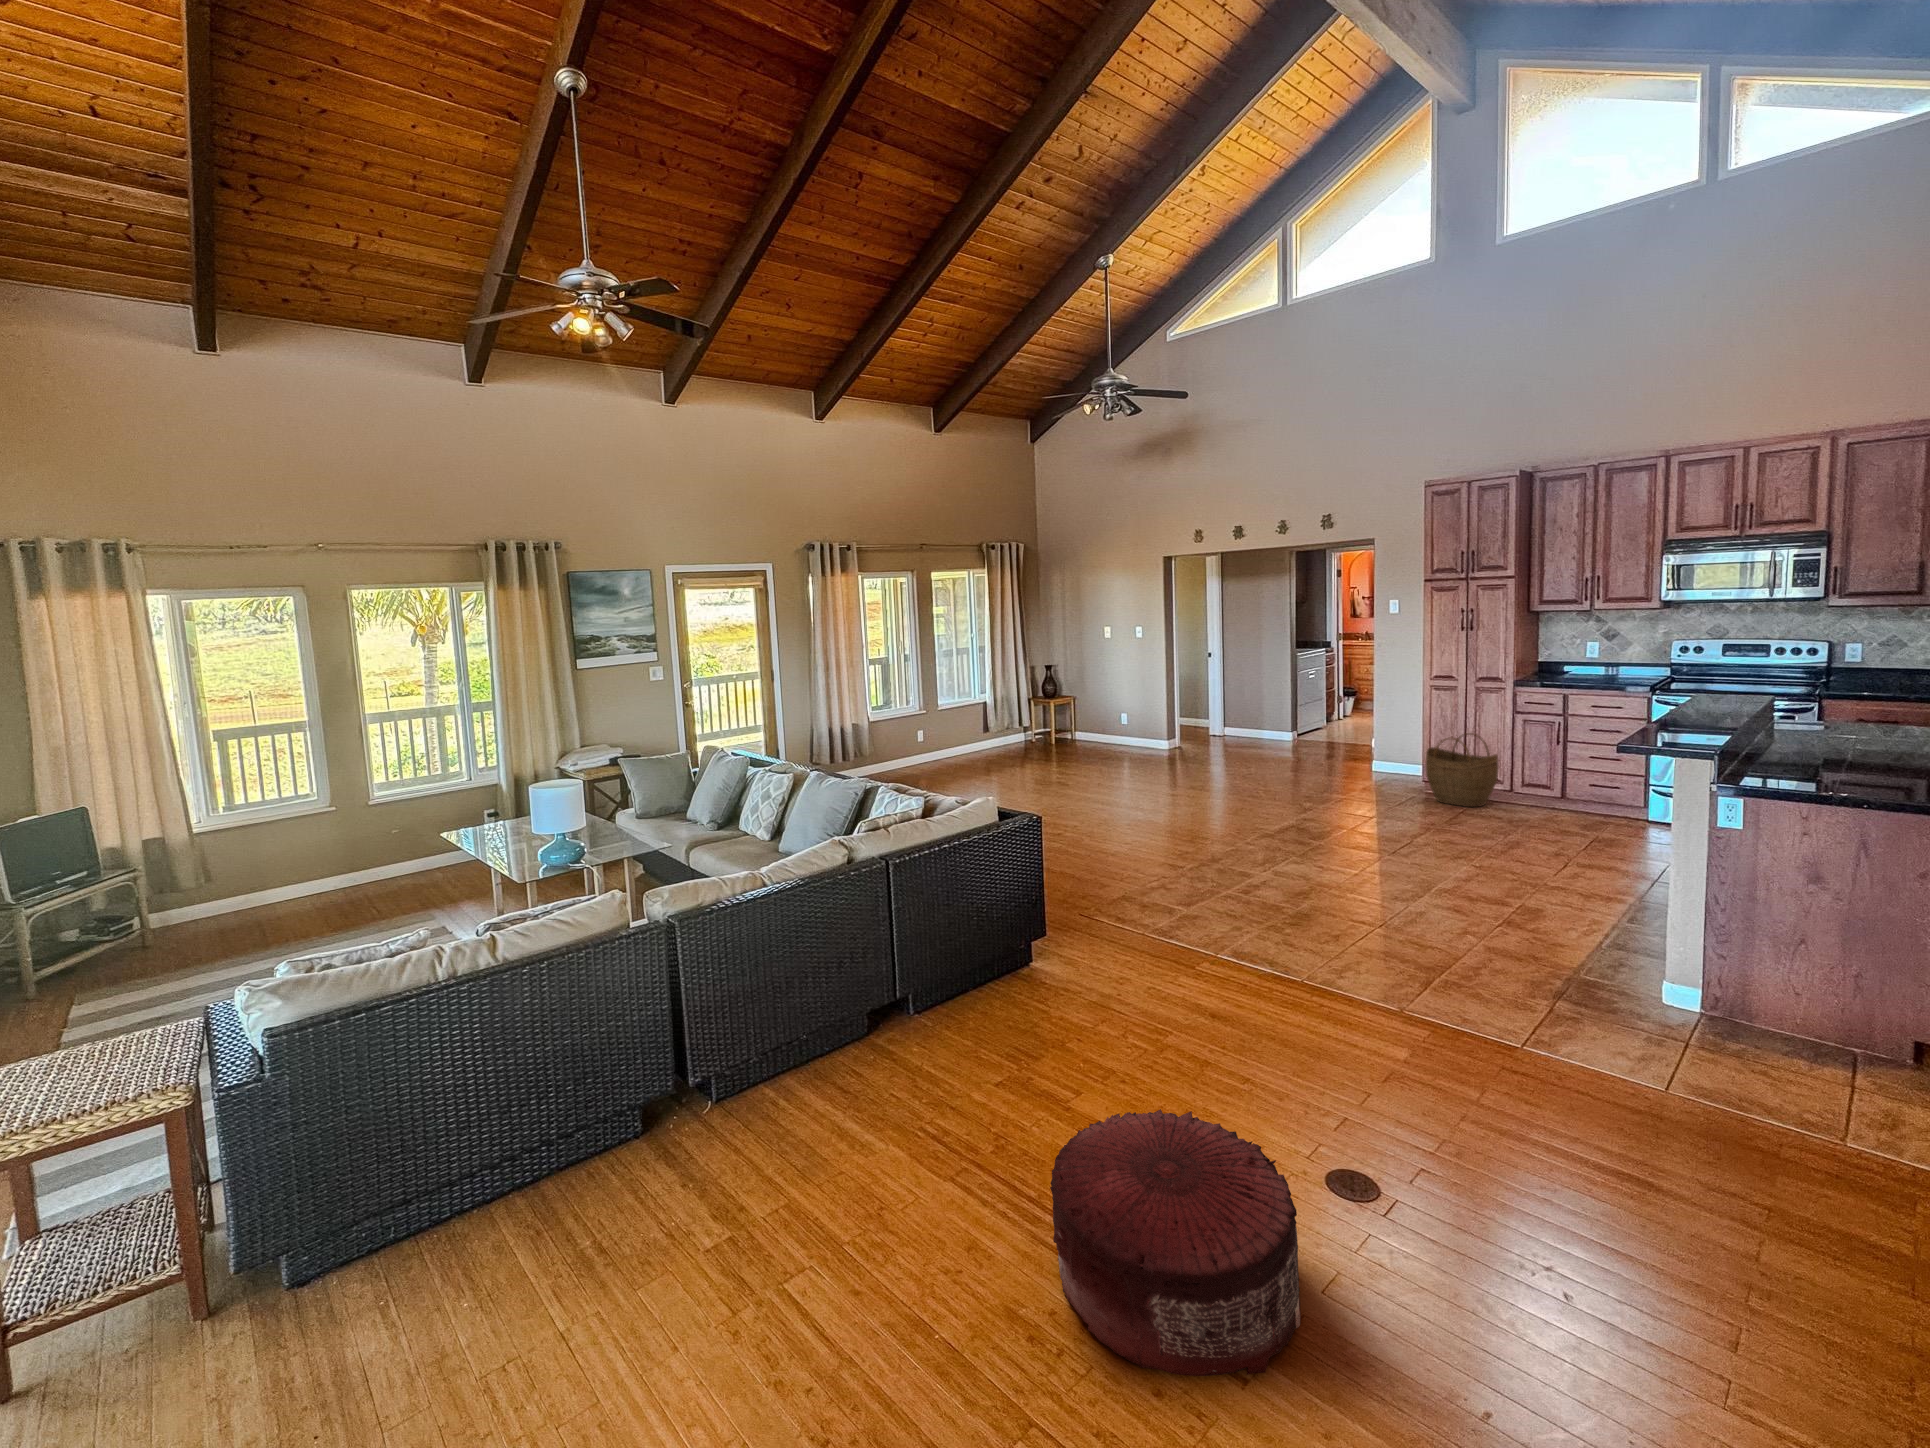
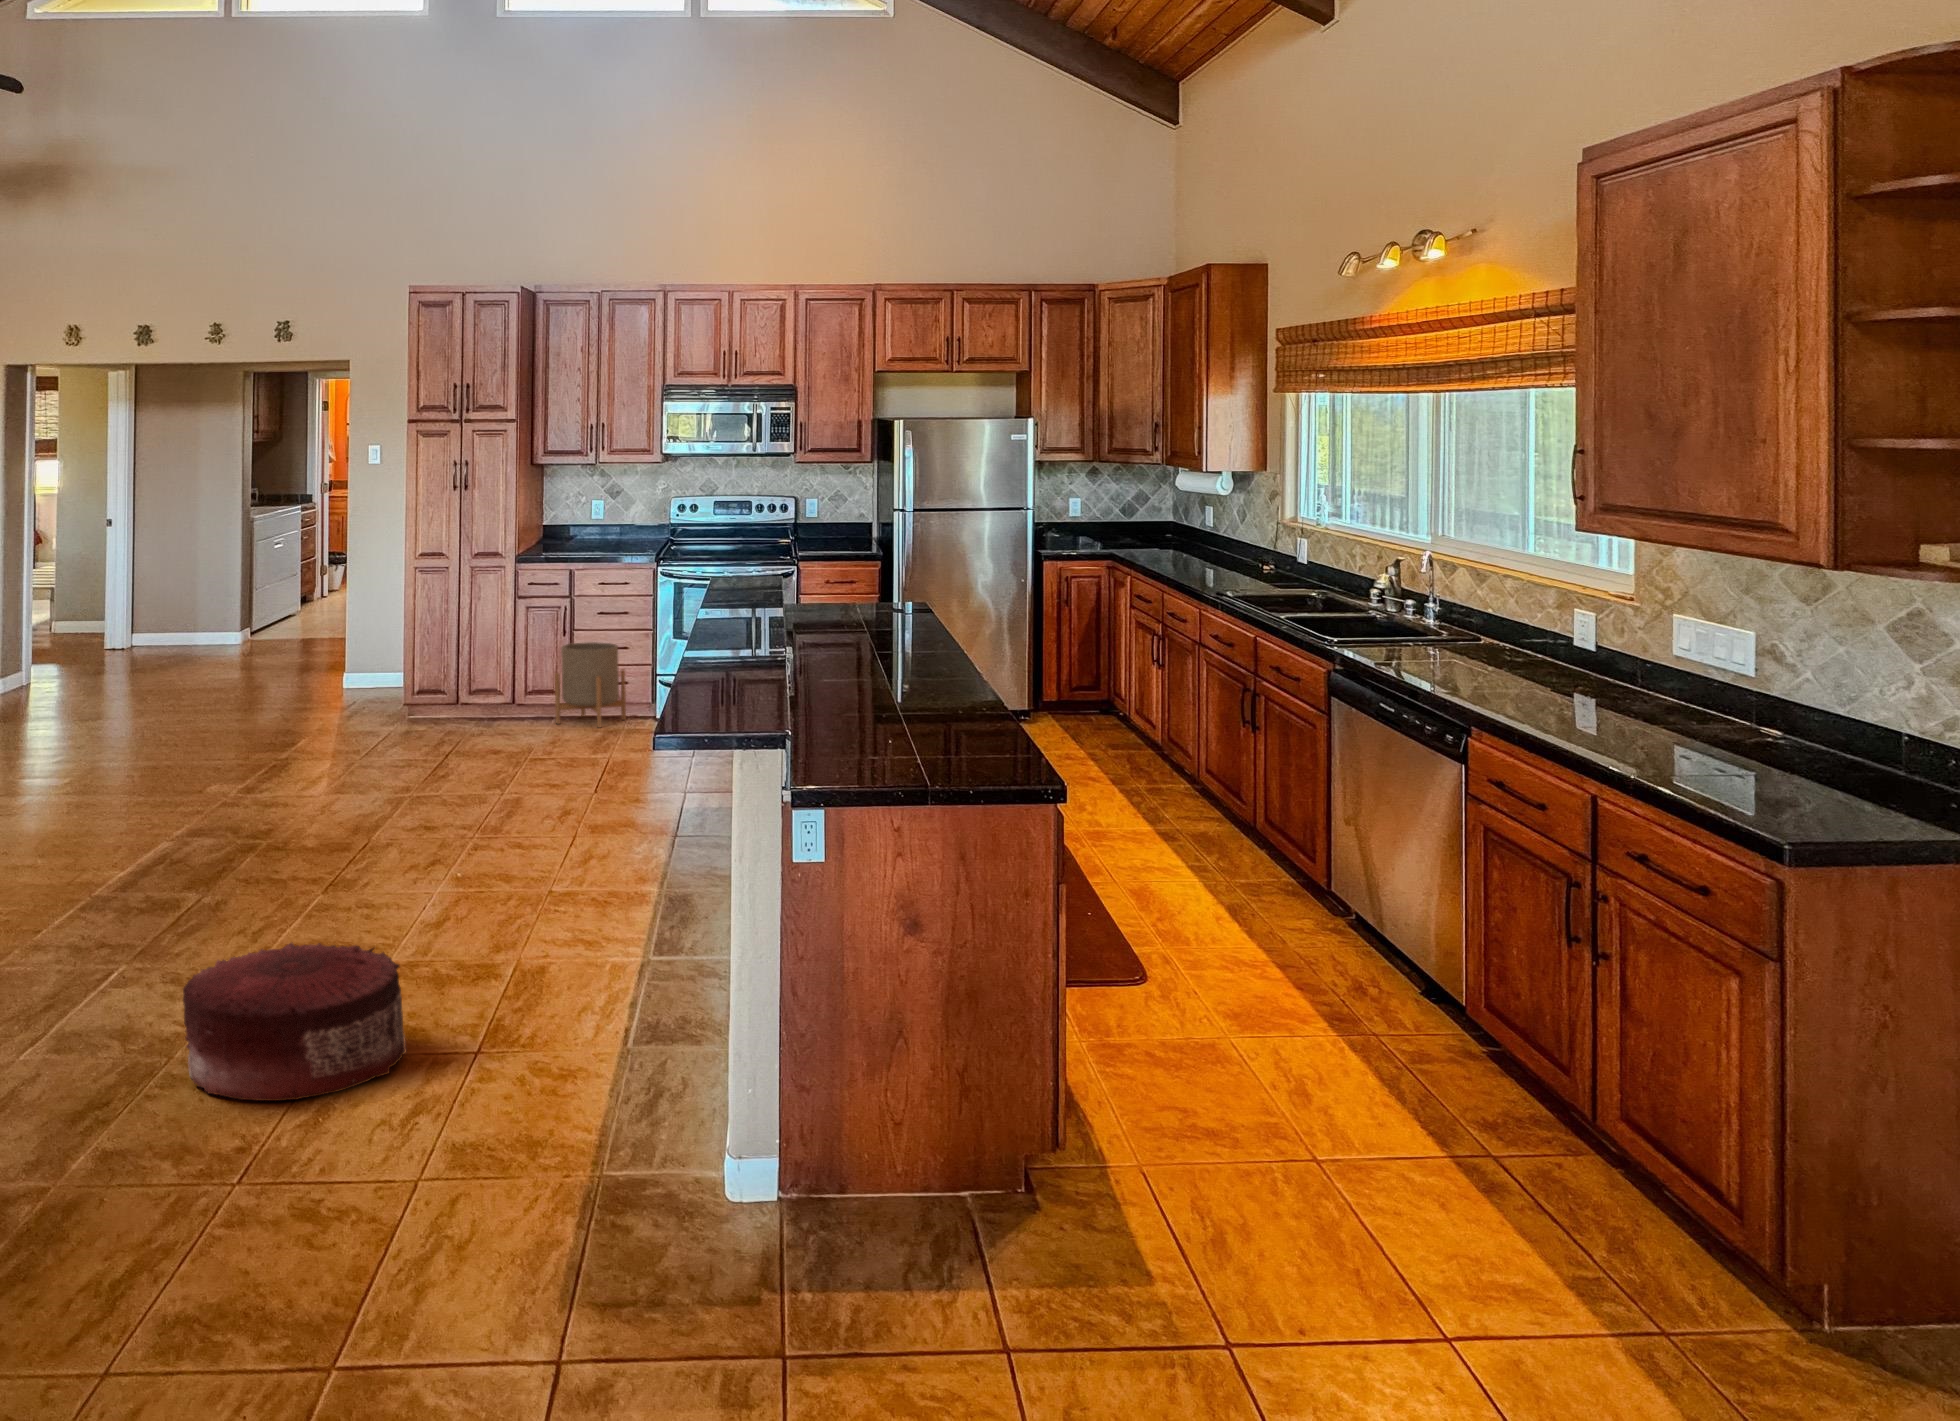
woven basket: present [1426,733,1499,807] -> none [422,625,506,722]
planter: none [1543,753,1616,826] -> present [555,642,626,728]

